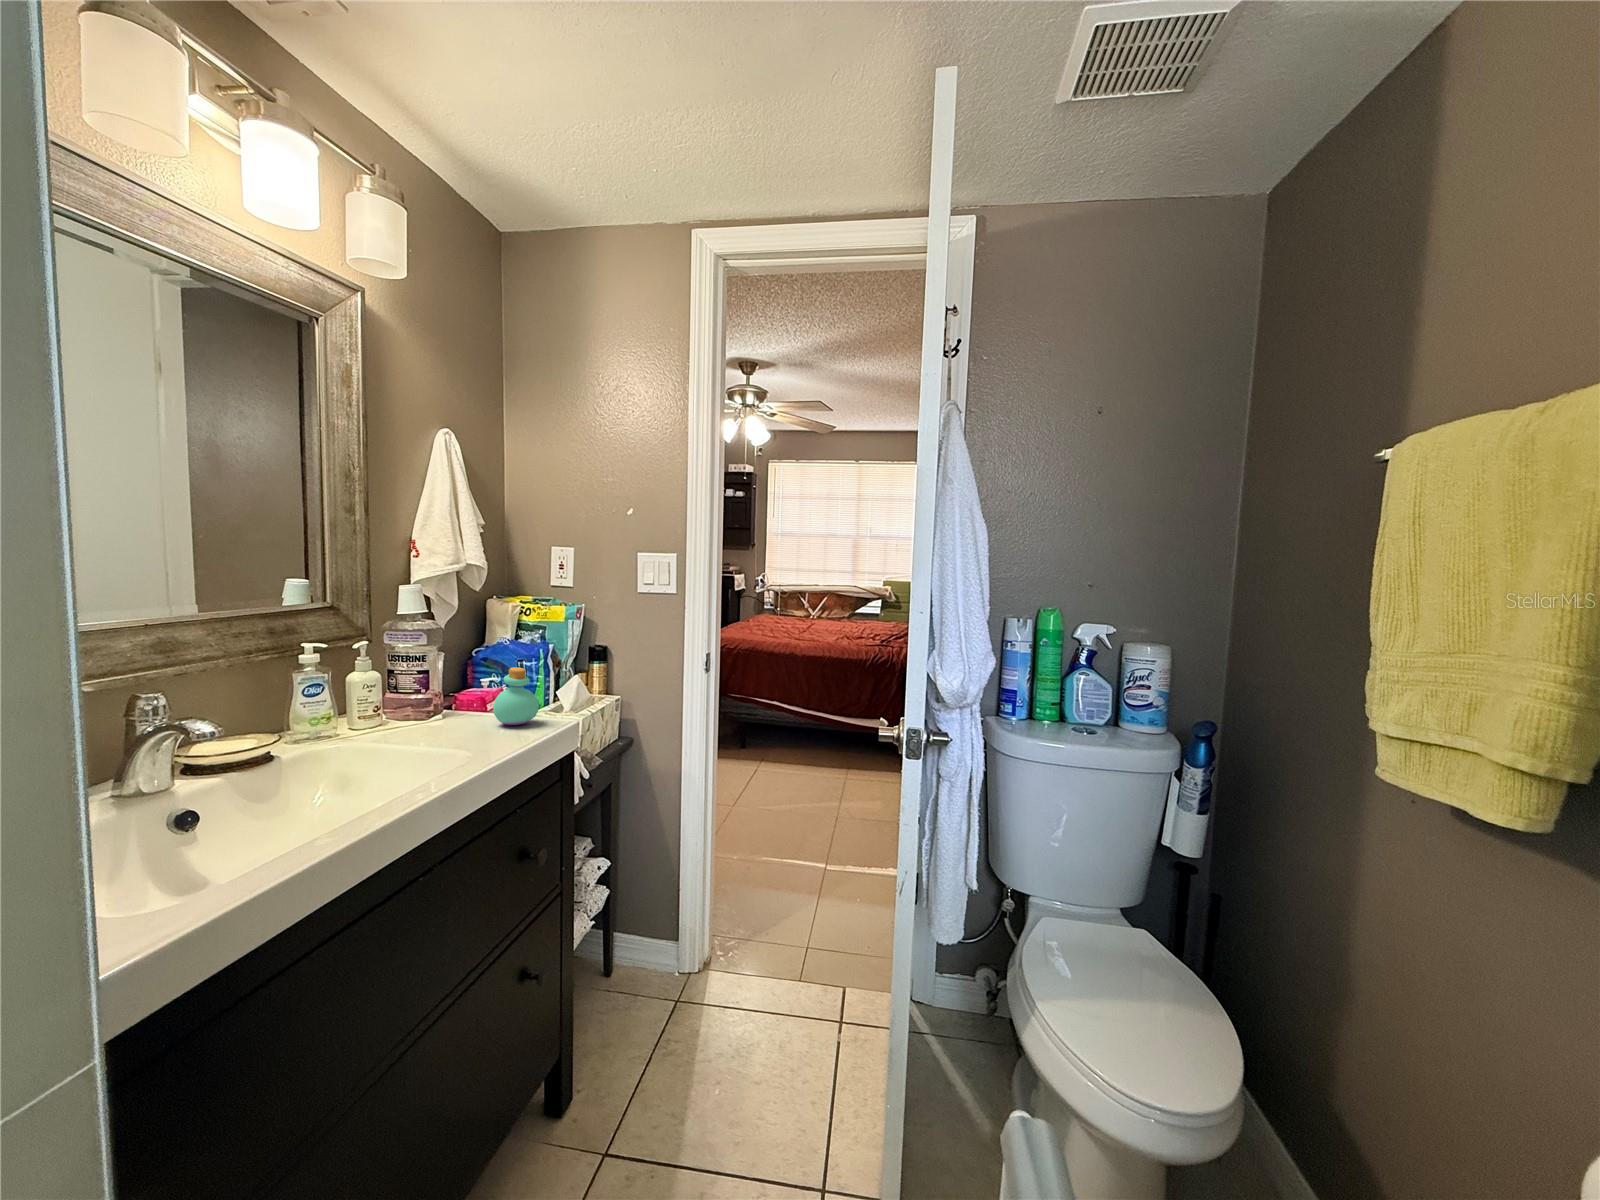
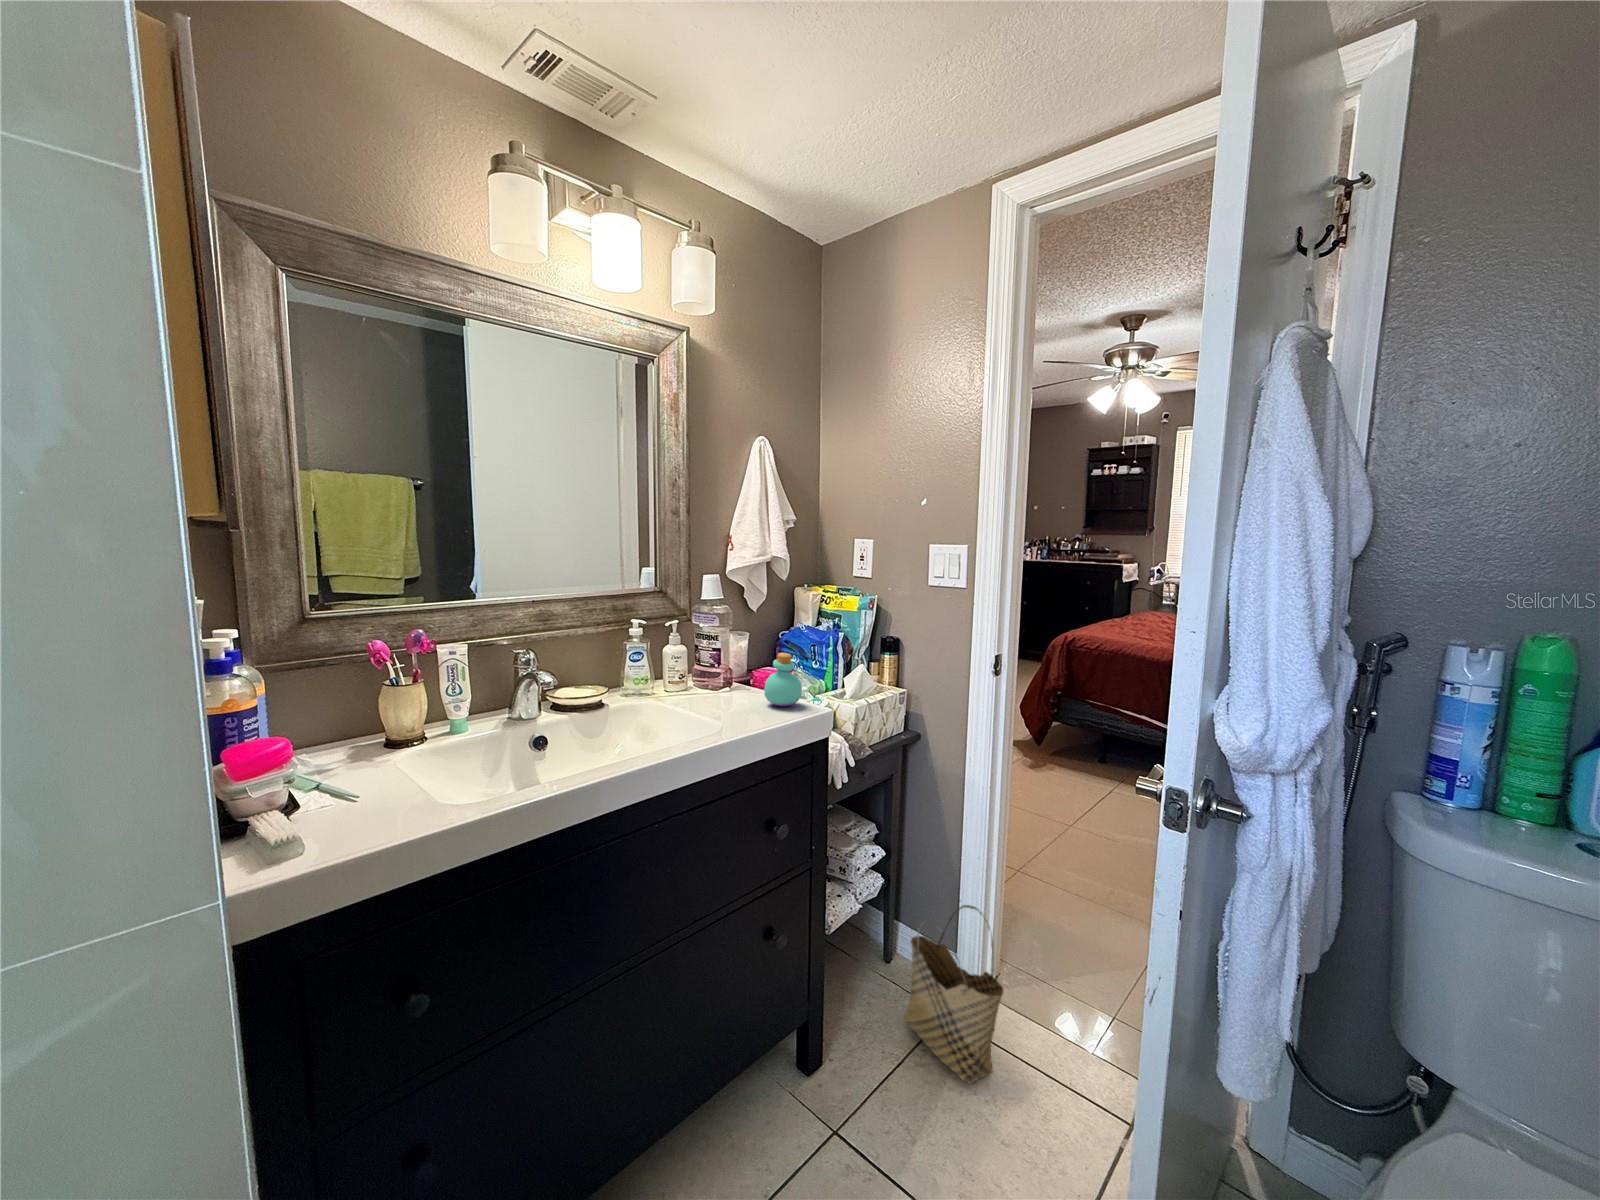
woven basket: none [640,885,736,1044] -> present [904,905,1003,1083]

